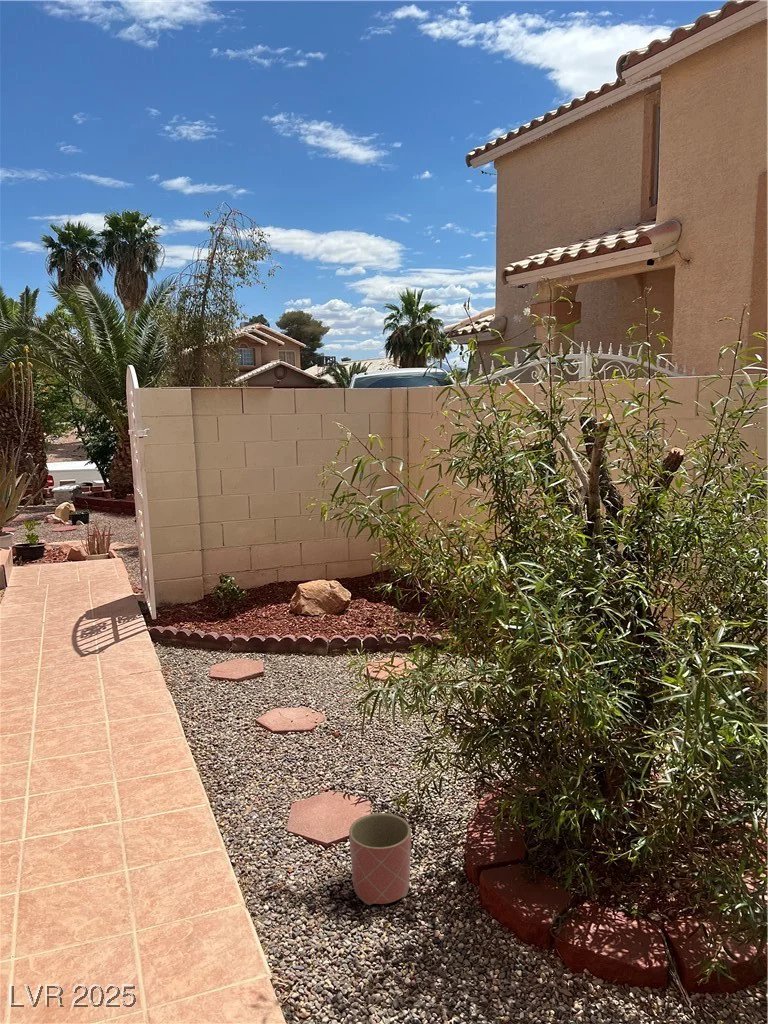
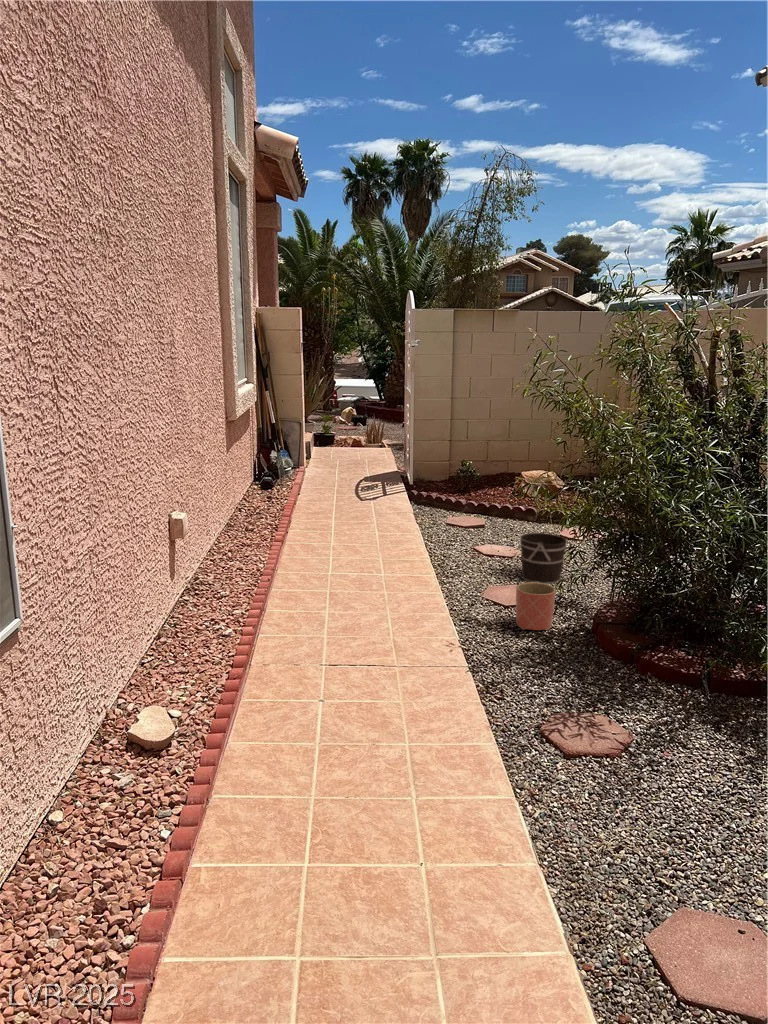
bucket: none [324,694,391,778] -> present [520,532,567,584]

